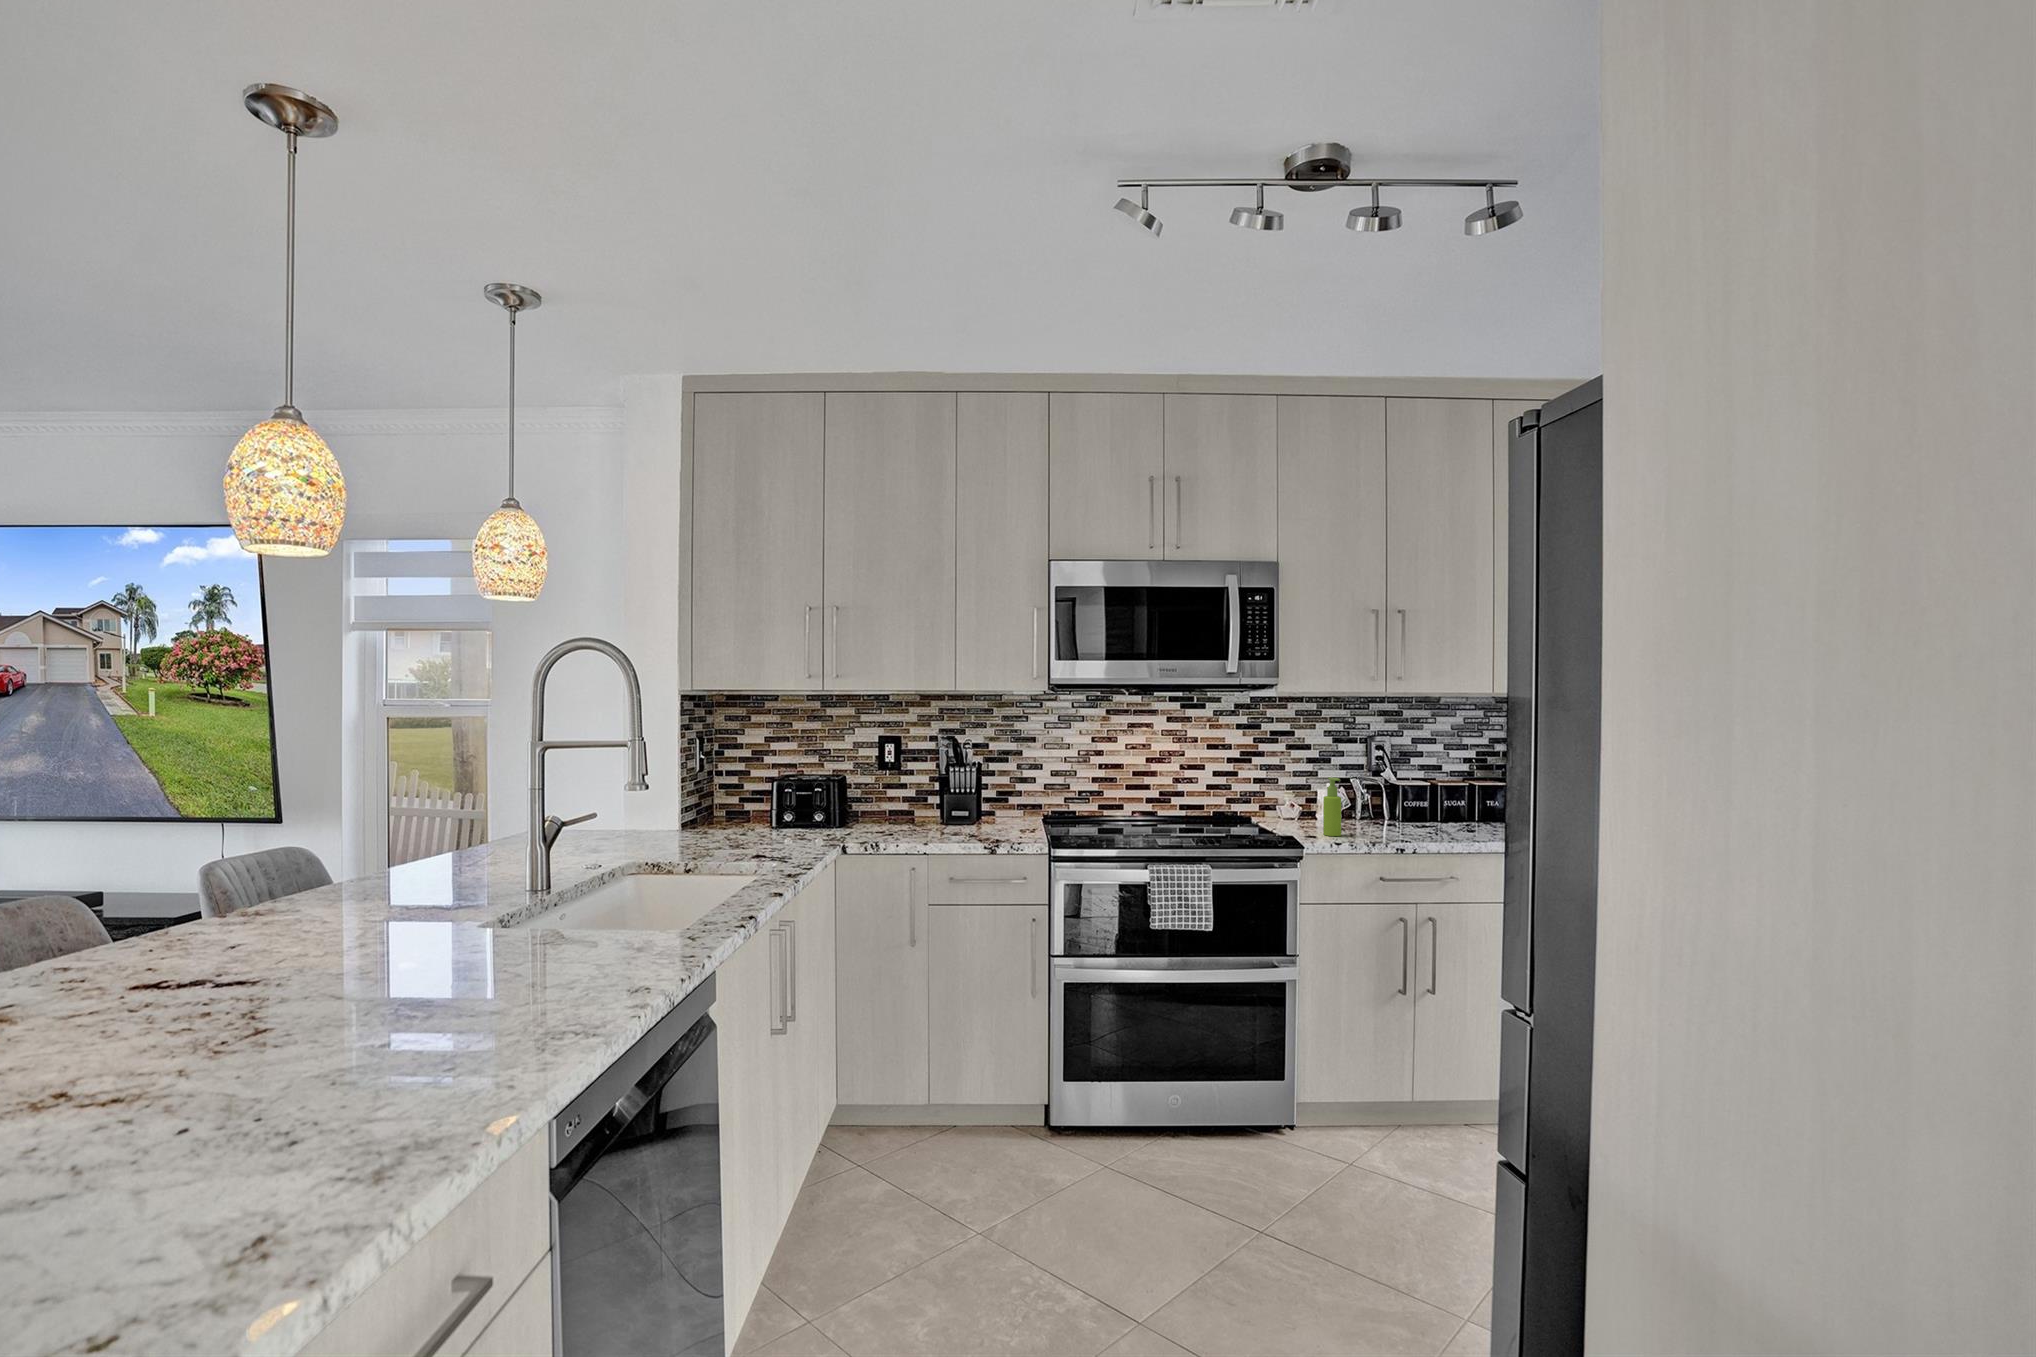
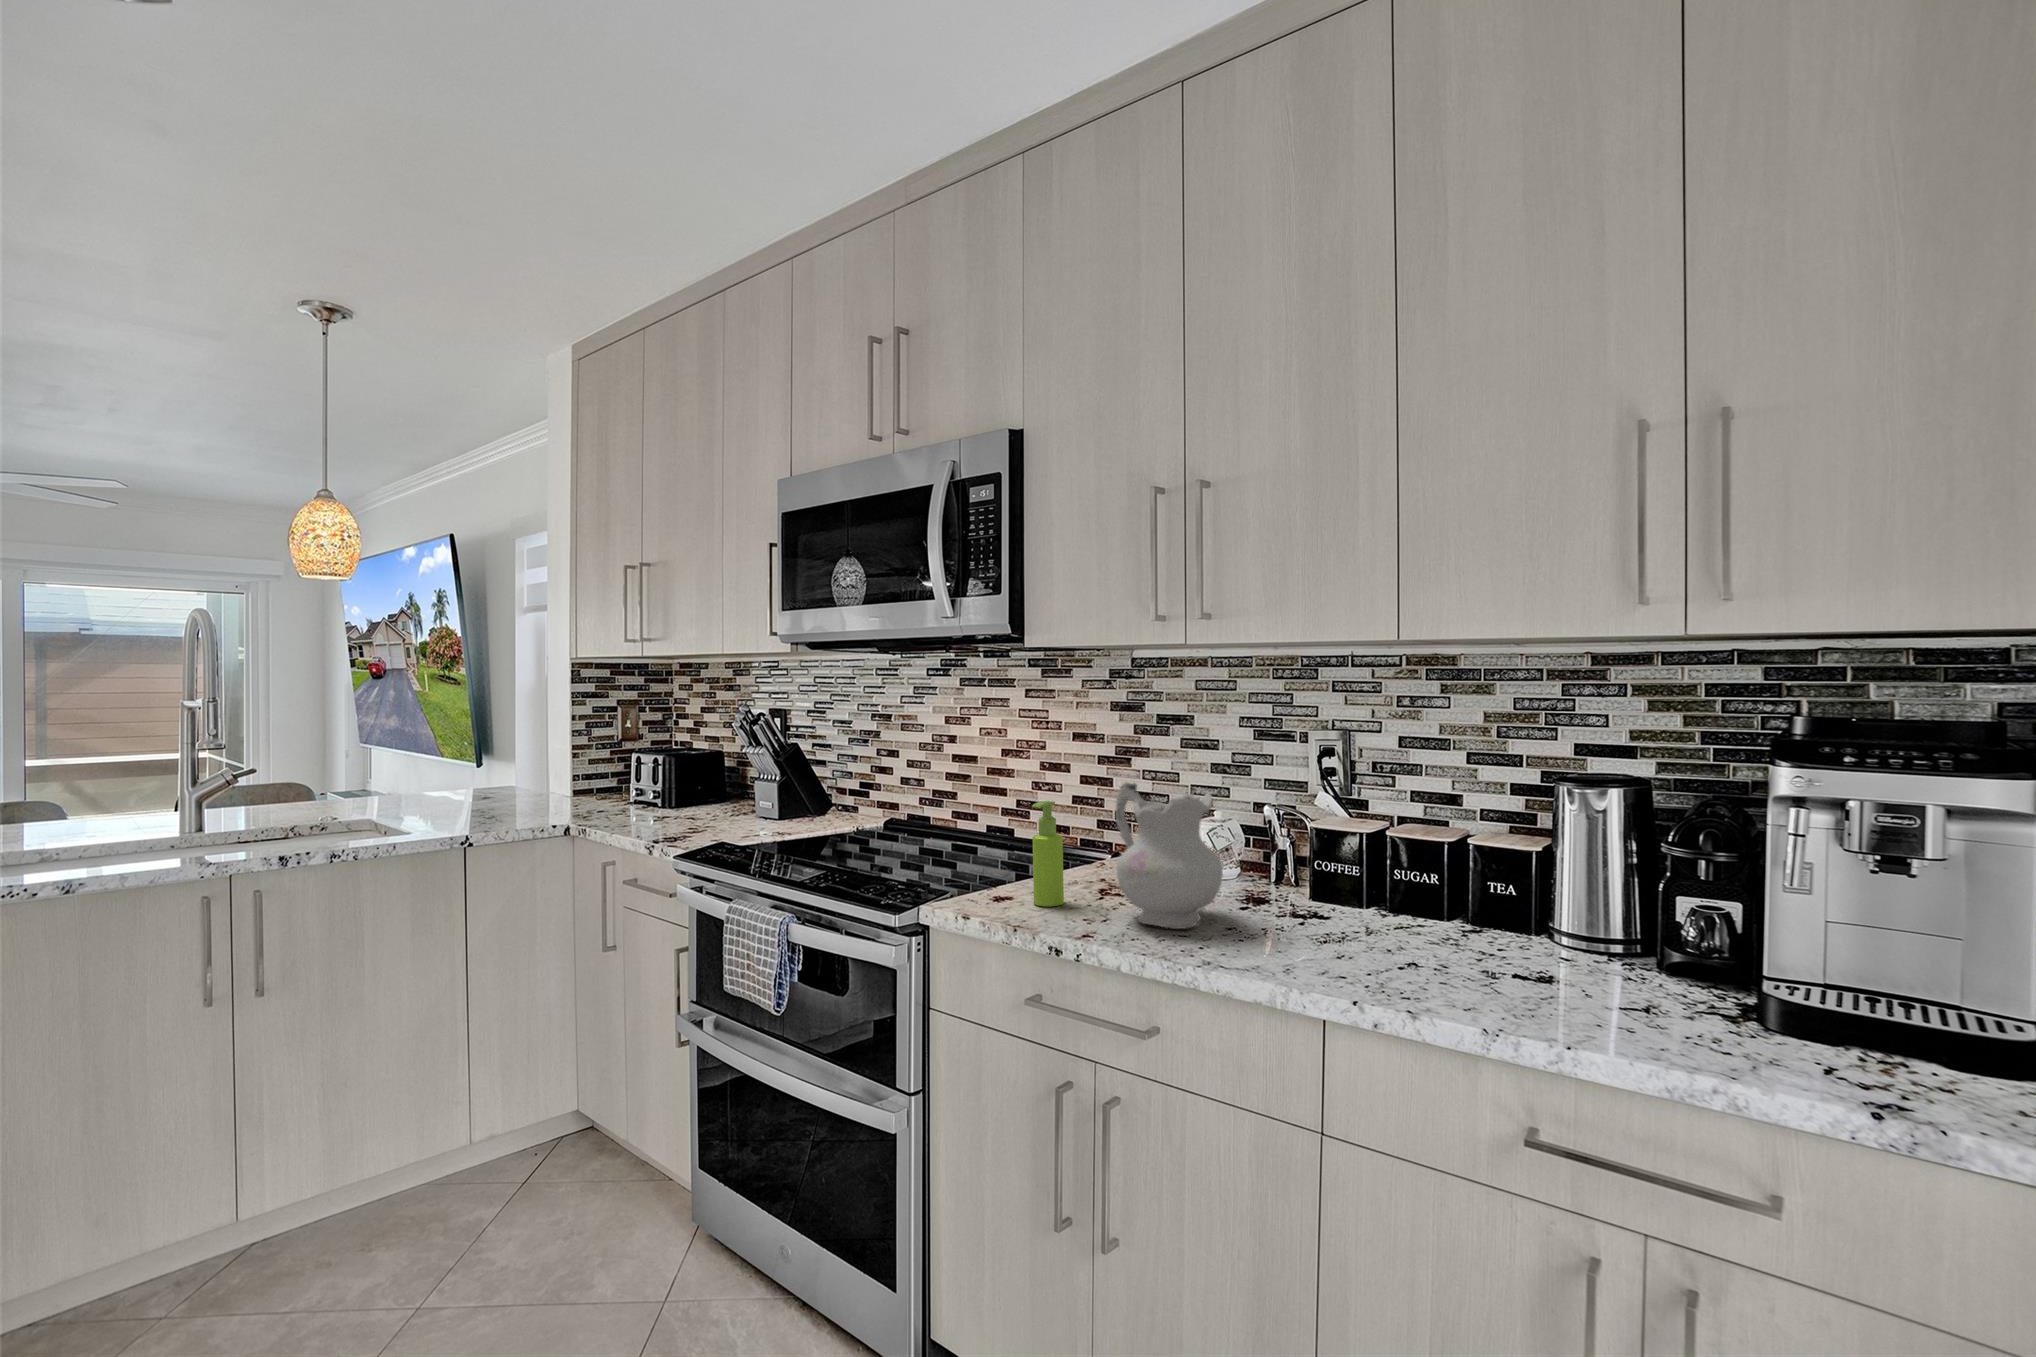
ceramic pitcher: none [1363,763,1428,836] -> present [1116,782,1223,929]

